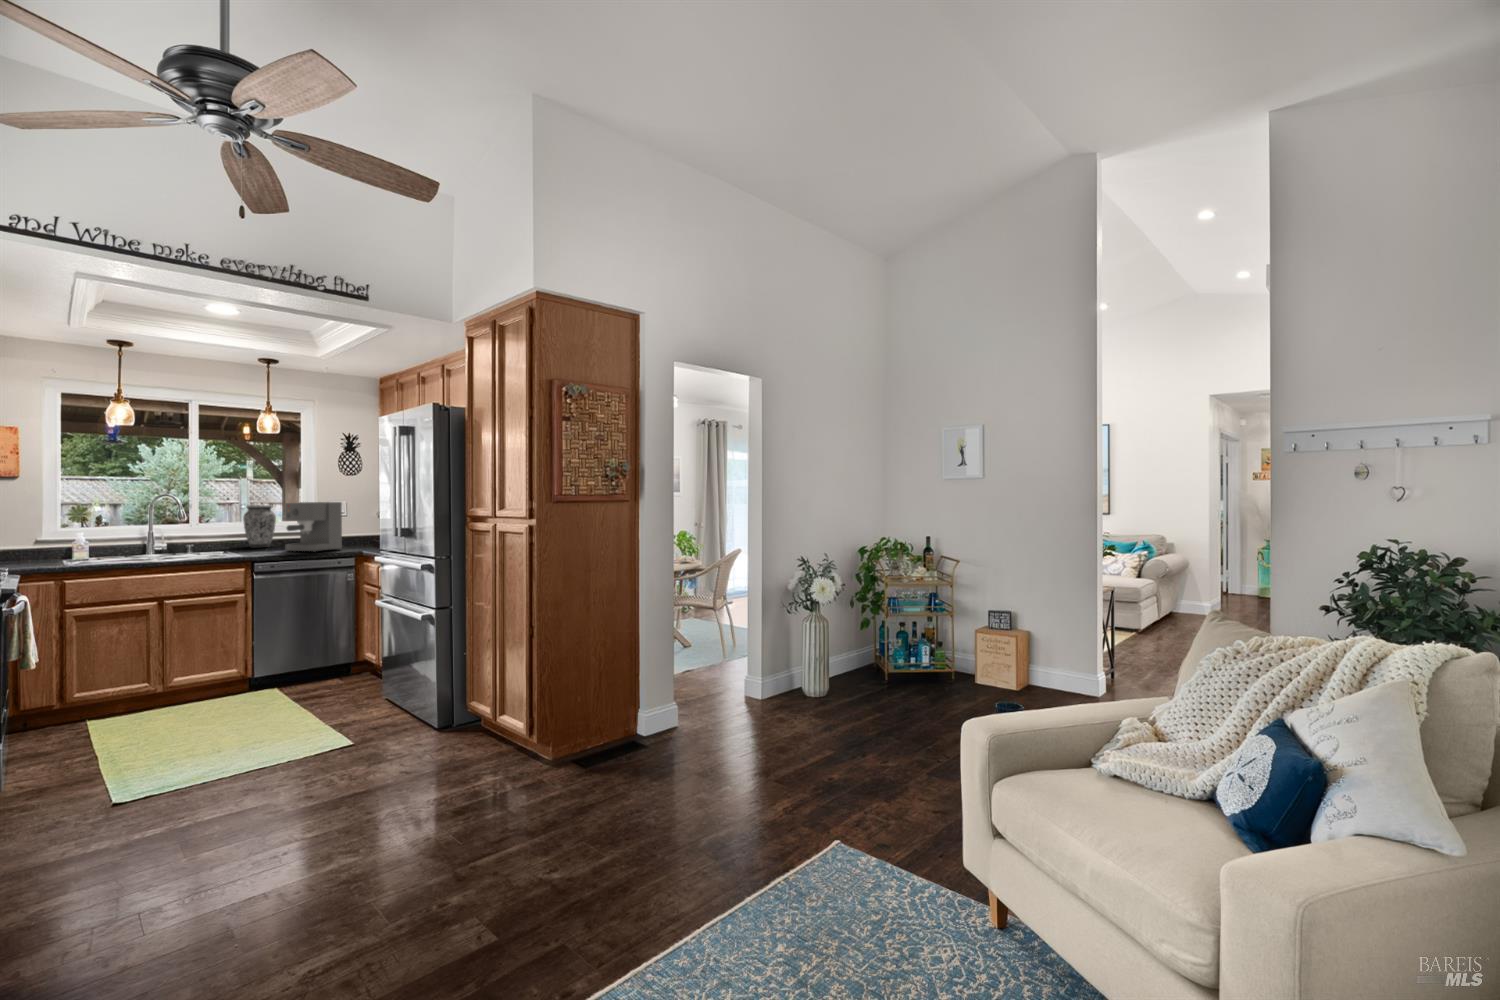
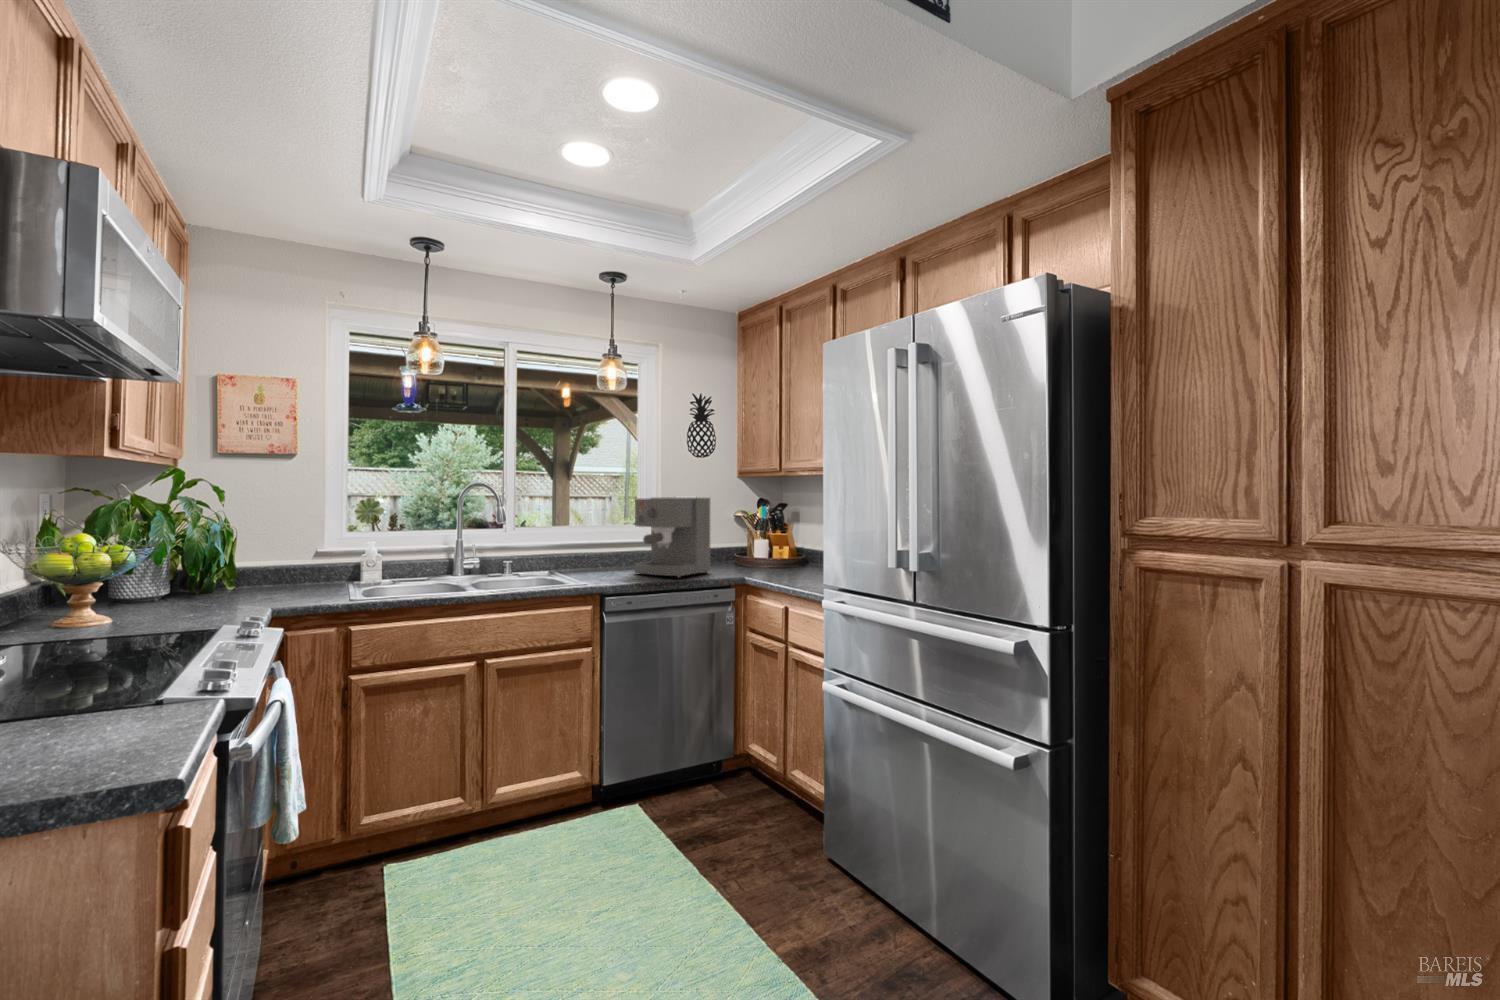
vase: present [243,505,276,547] -> none [573,502,614,565]

